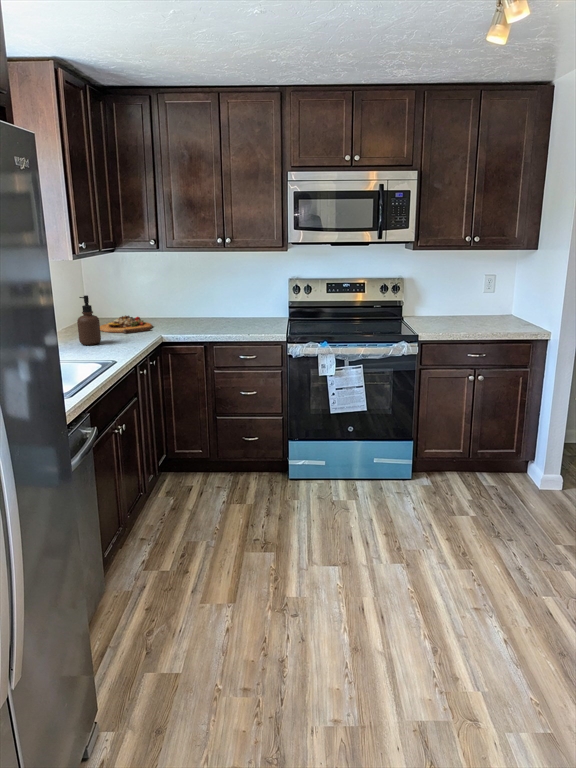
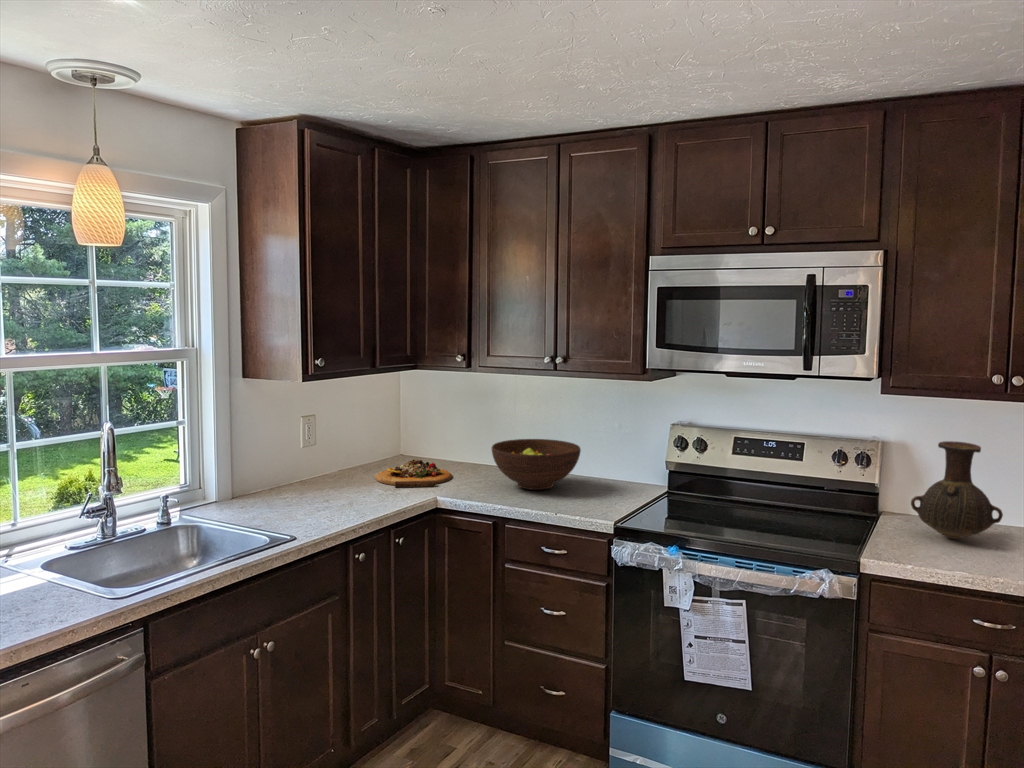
vase: none [423,274,463,323] -> present [911,441,1003,539]
soap dispenser: present [77,295,101,345] -> none [309,431,340,502]
fruit bowl: none [184,295,241,326] -> present [492,439,581,490]

